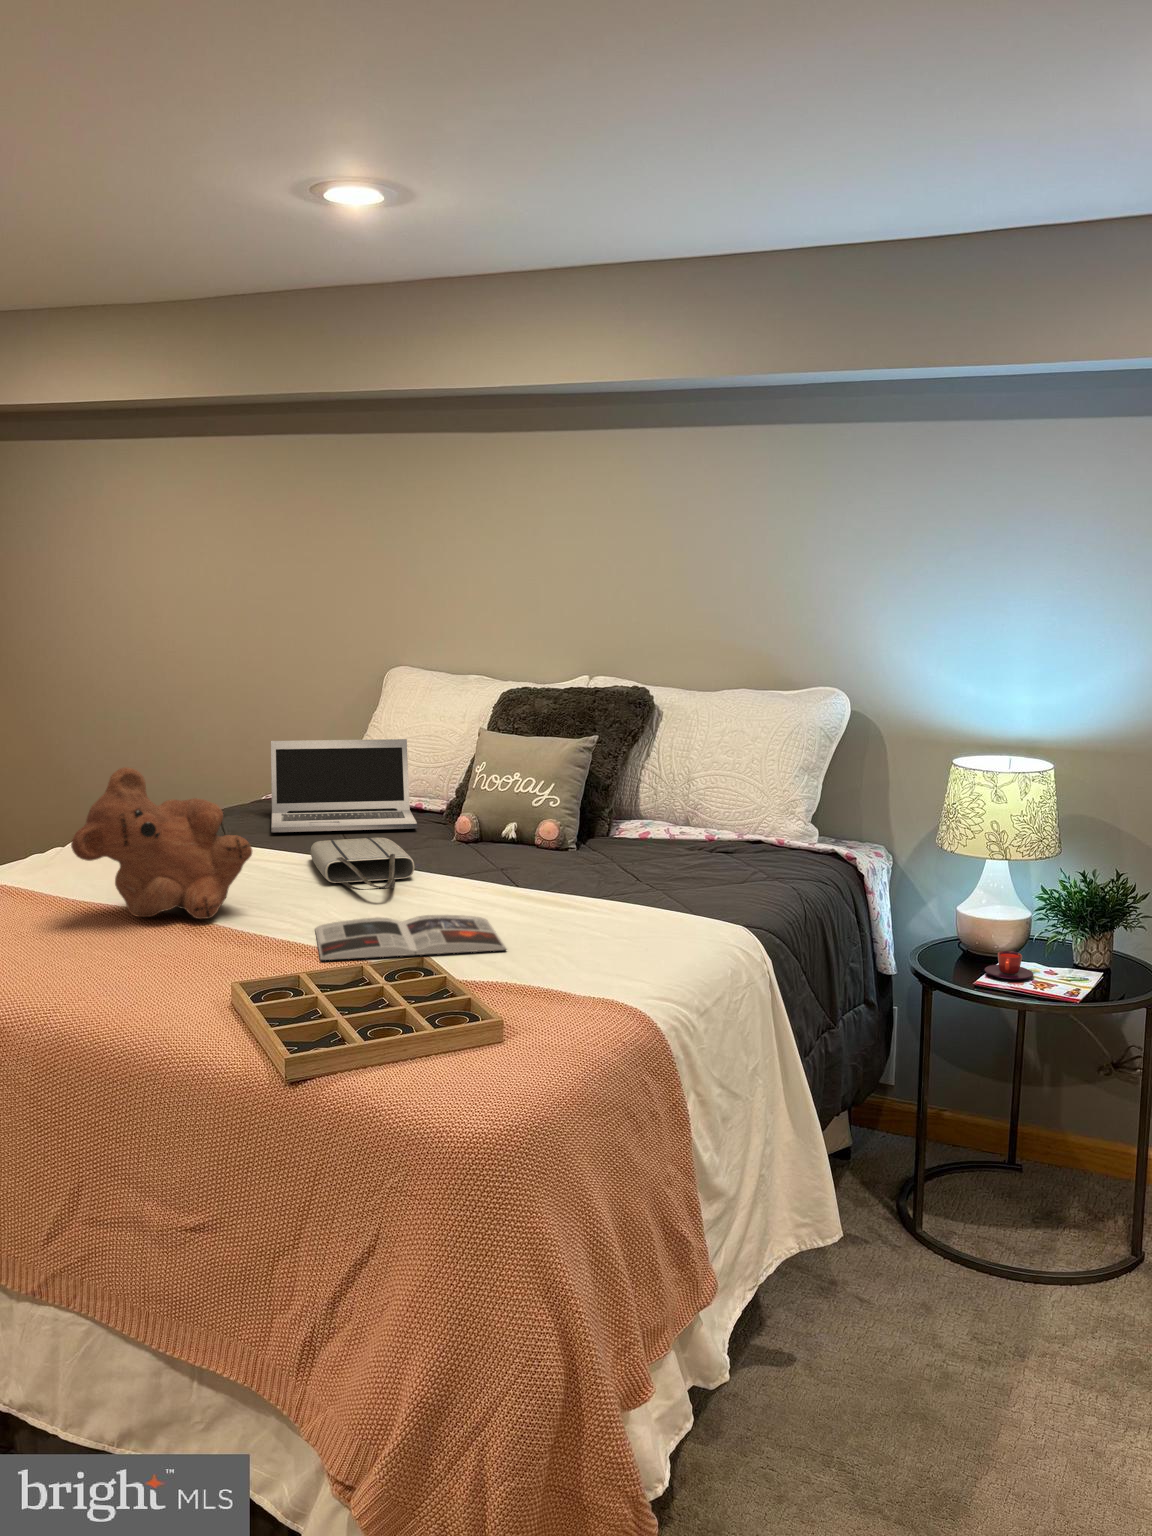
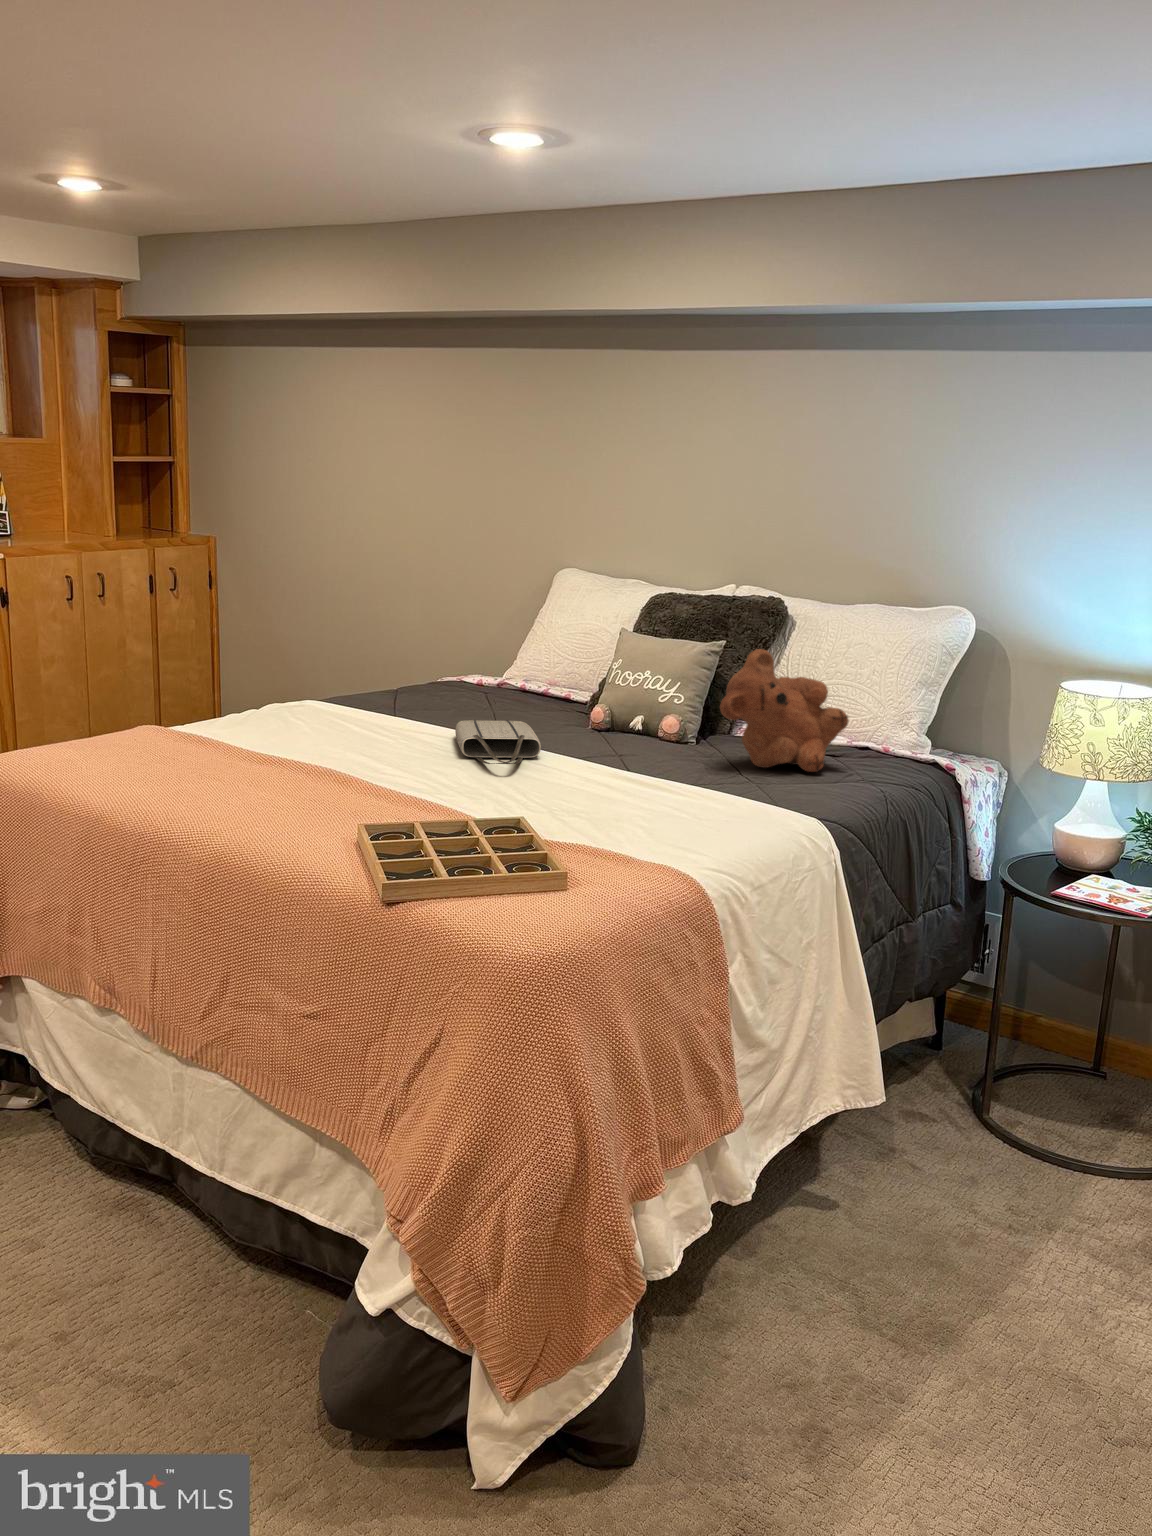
laptop: present [271,739,417,832] -> none [429,630,558,716]
teddy bear: present [71,767,252,919] -> present [720,649,848,772]
magazine: present [315,915,507,960] -> none [437,787,599,822]
teacup: present [985,951,1034,979] -> none [1066,866,1113,893]

